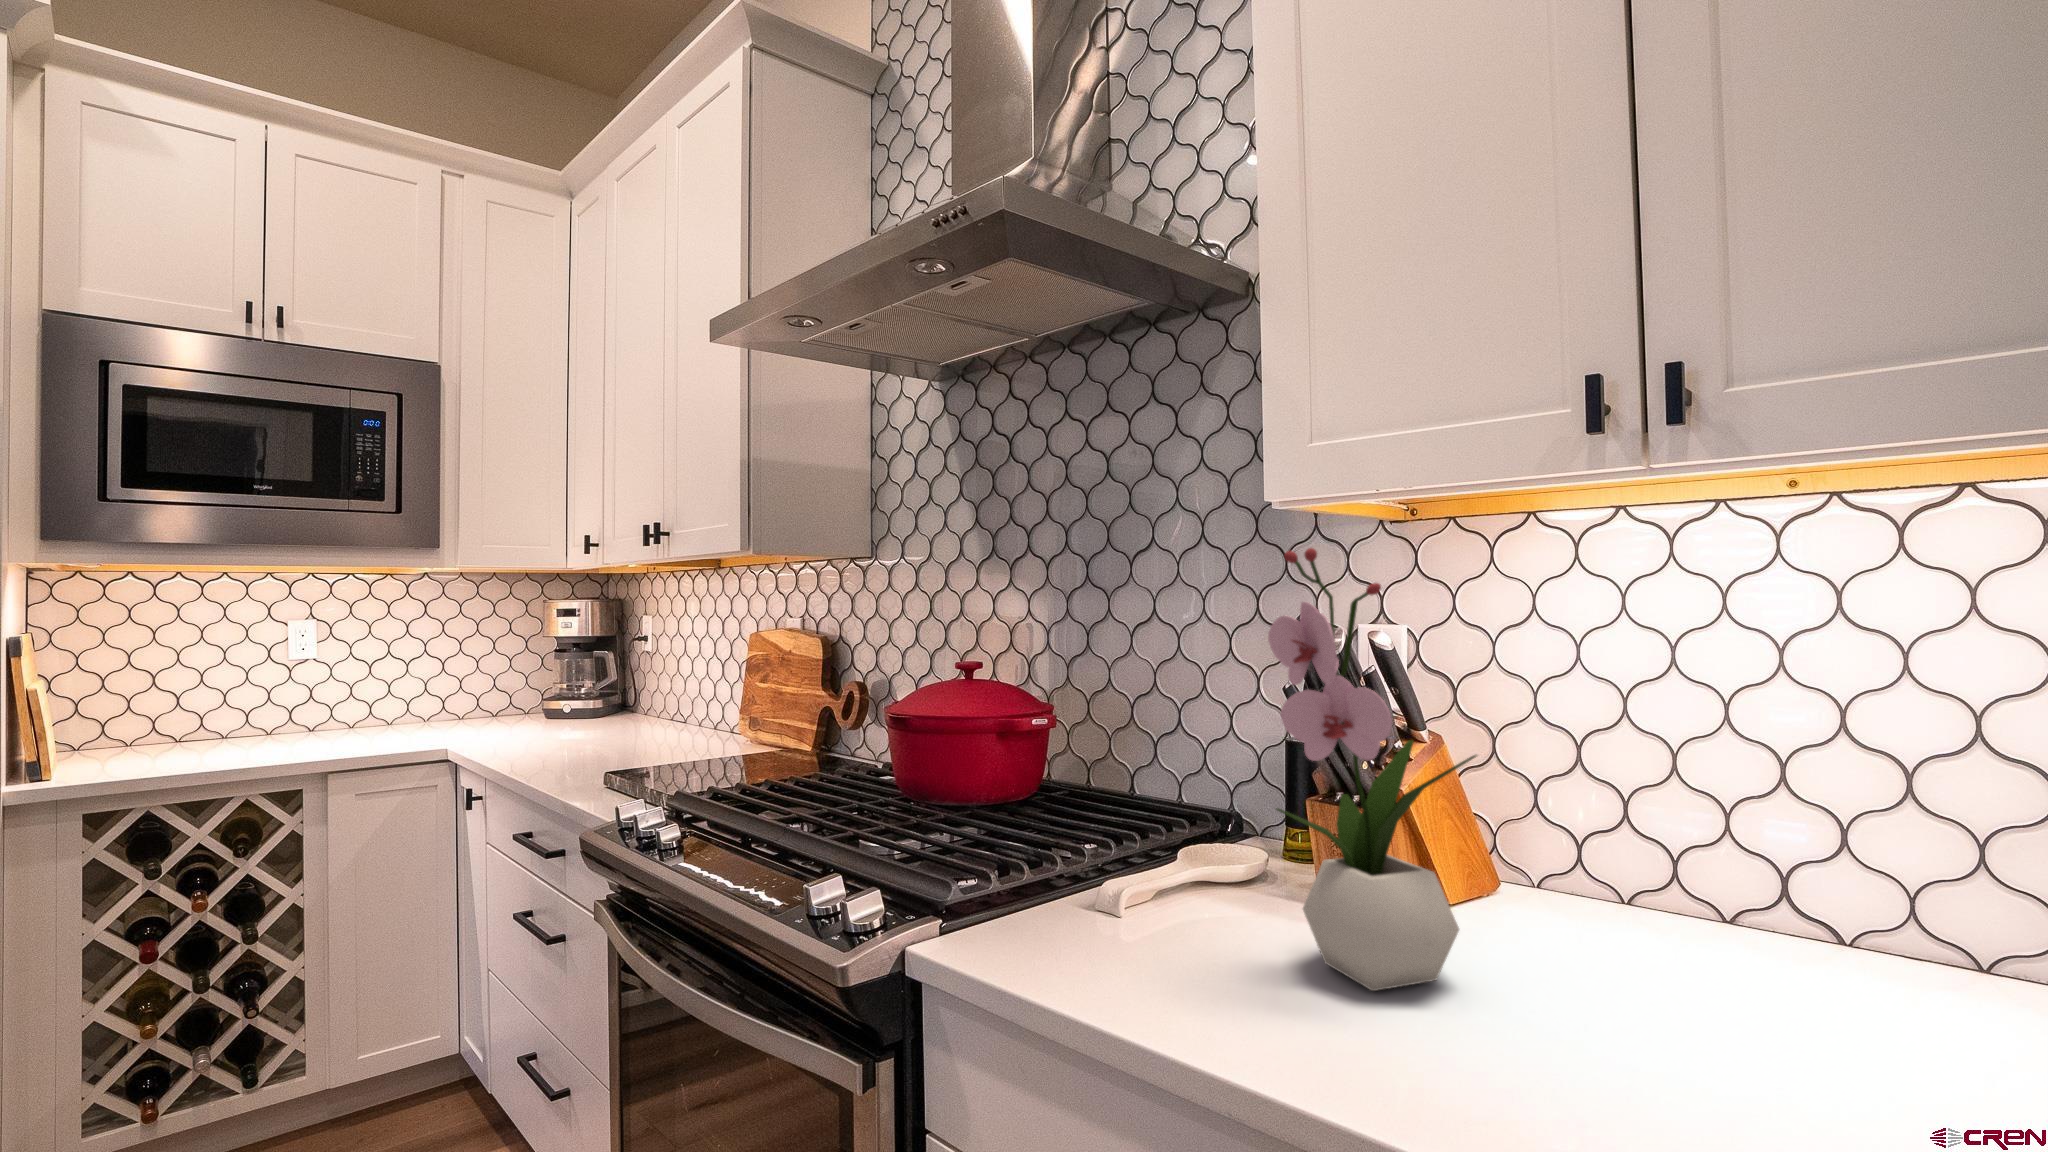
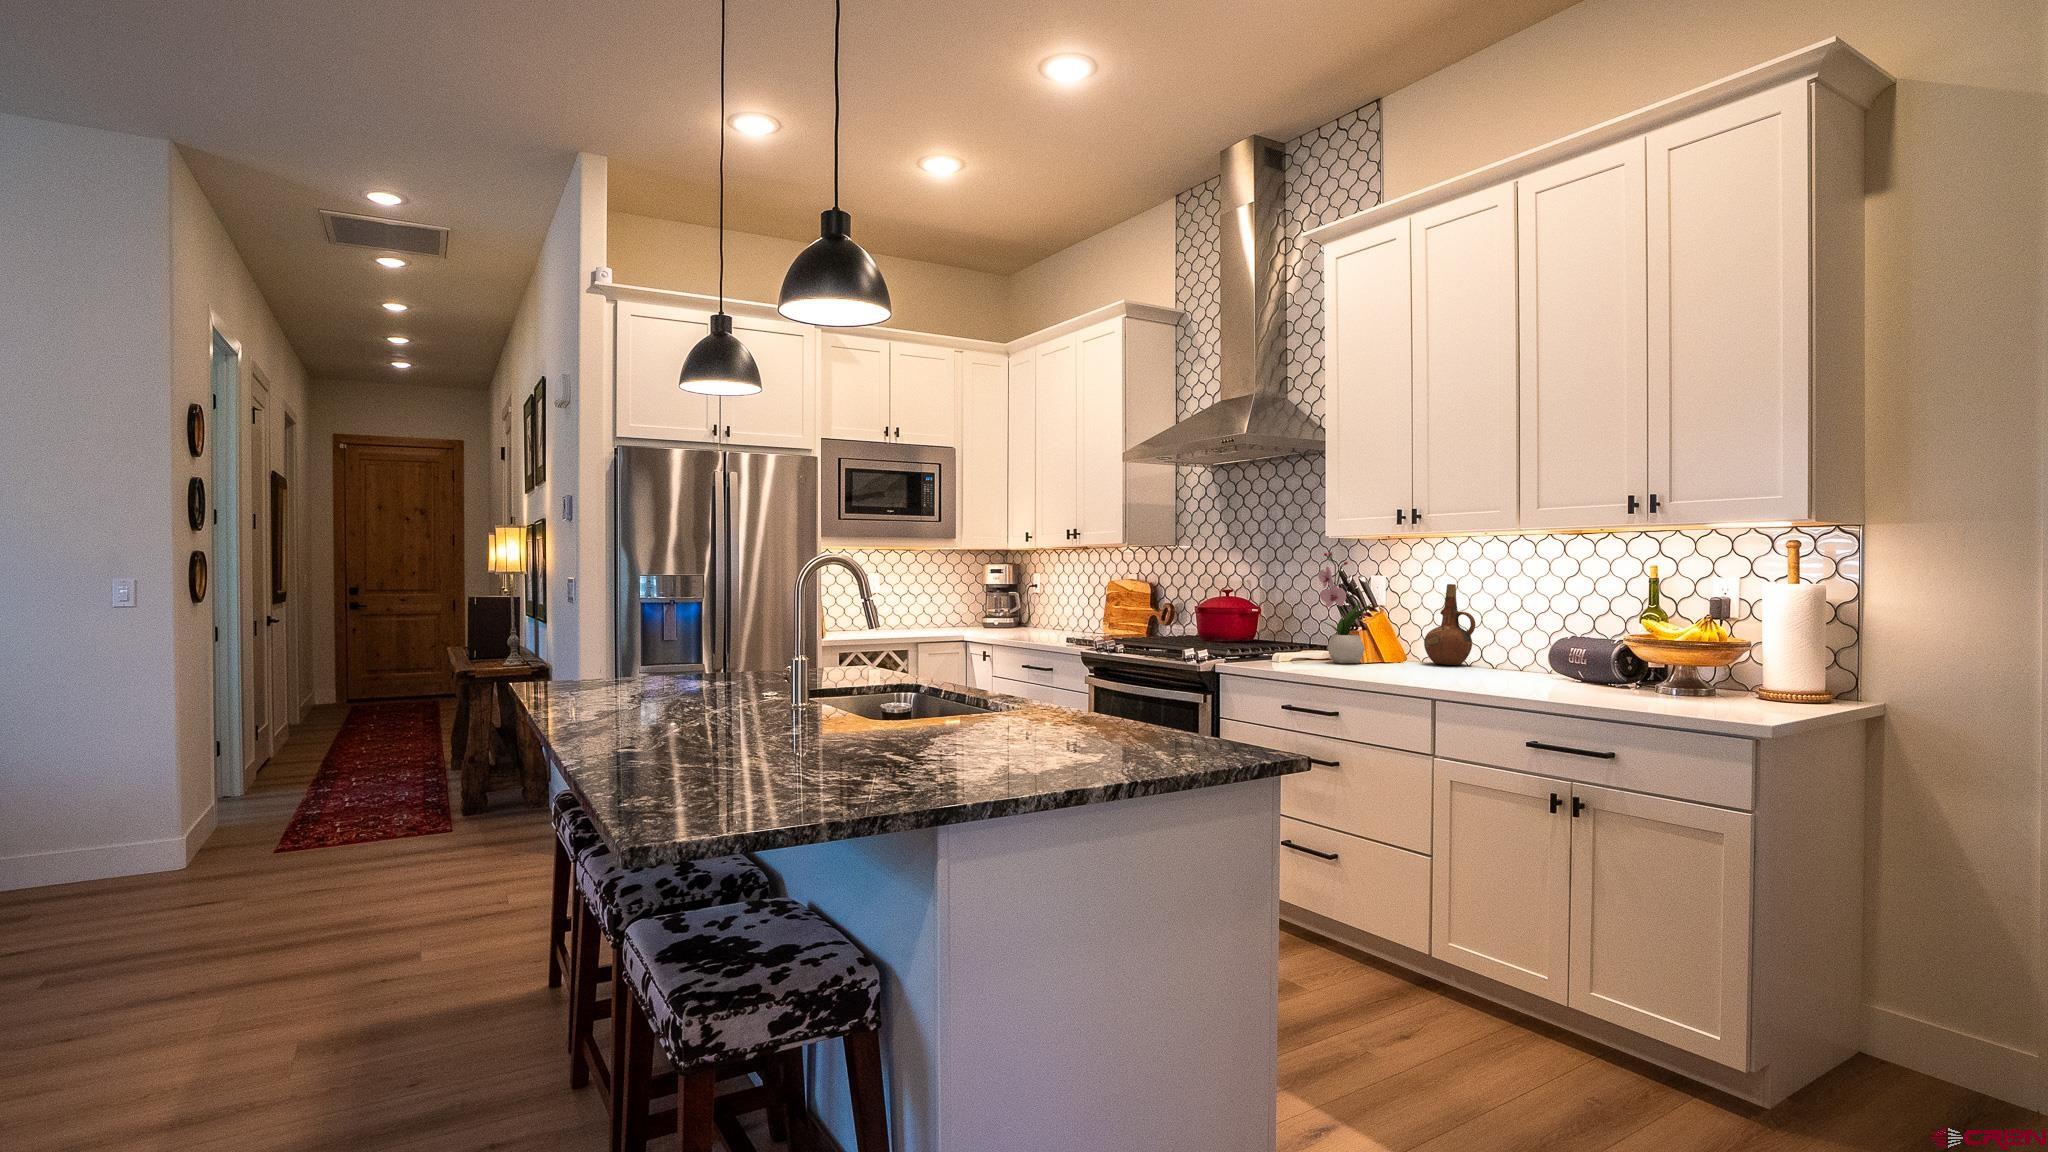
ceramic pitcher: none [1648,663,1868,985] -> present [1424,584,1475,665]

